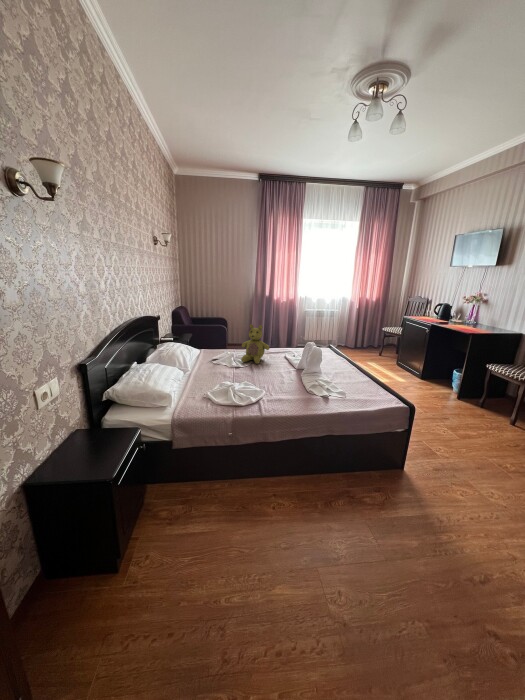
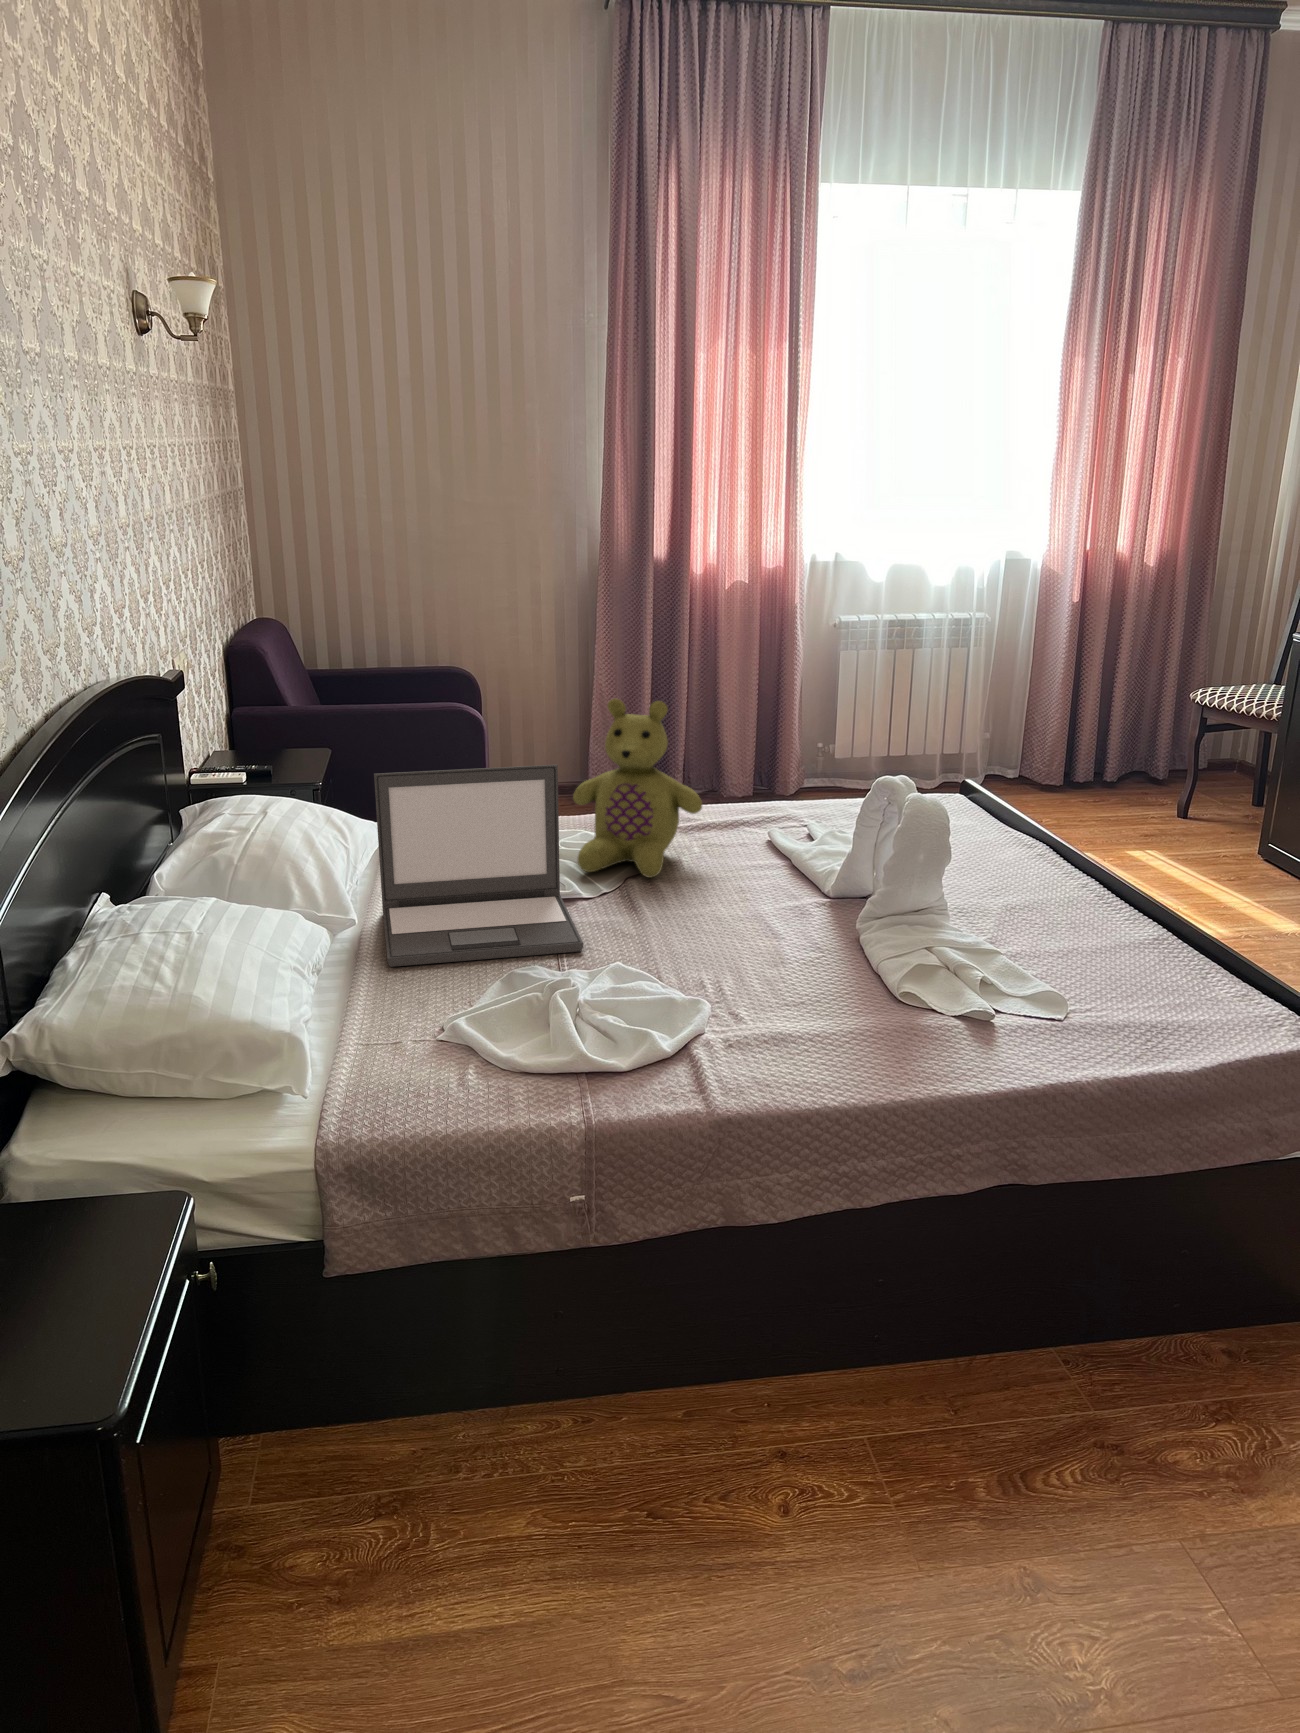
laptop: none [196,338,240,381] -> present [374,765,583,967]

